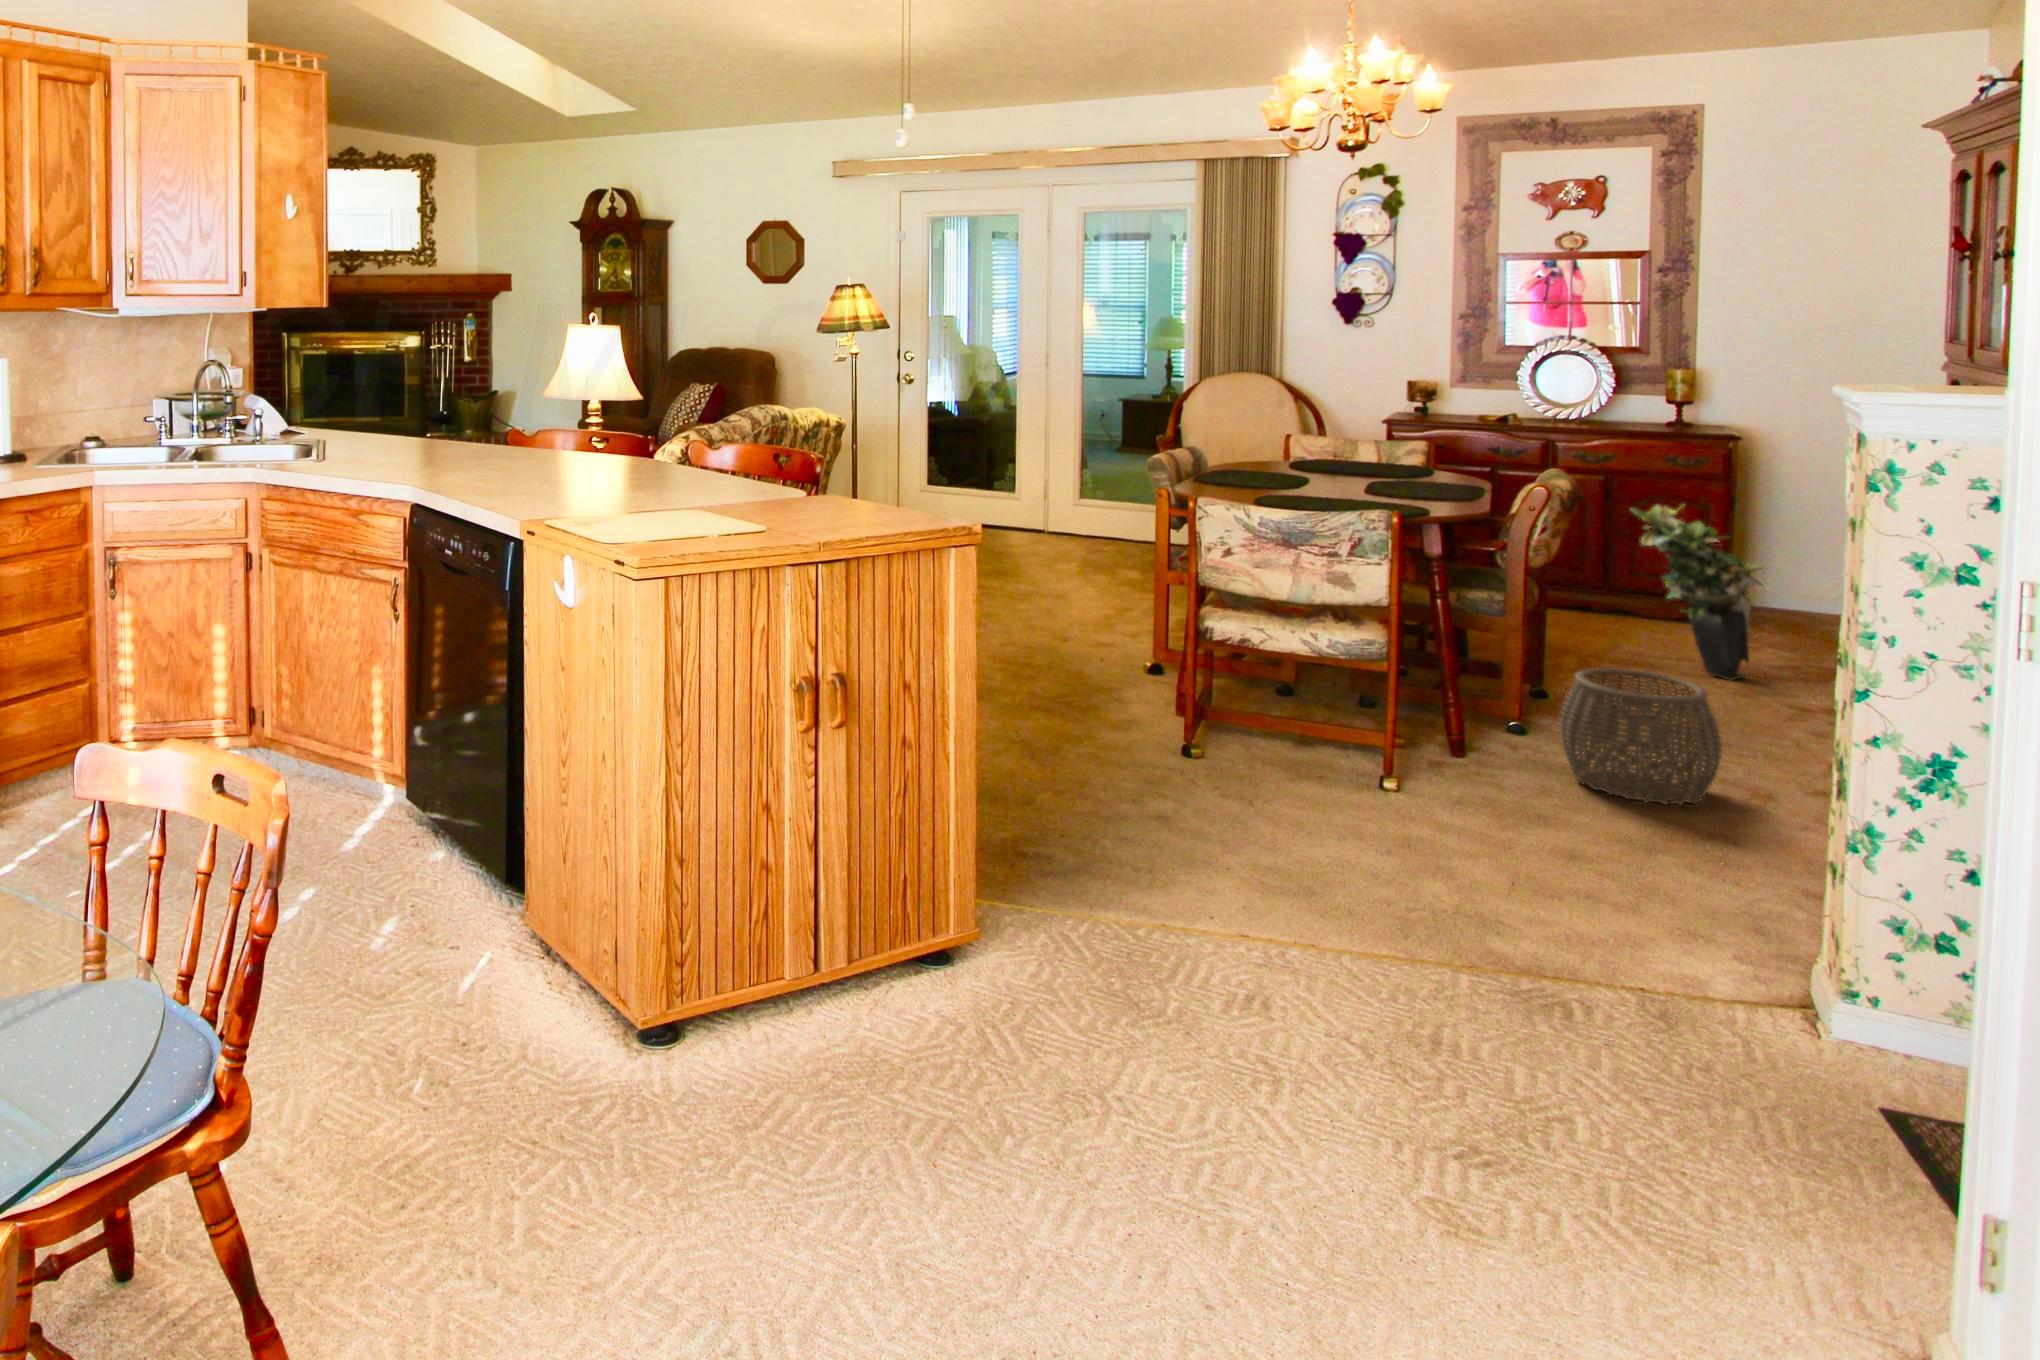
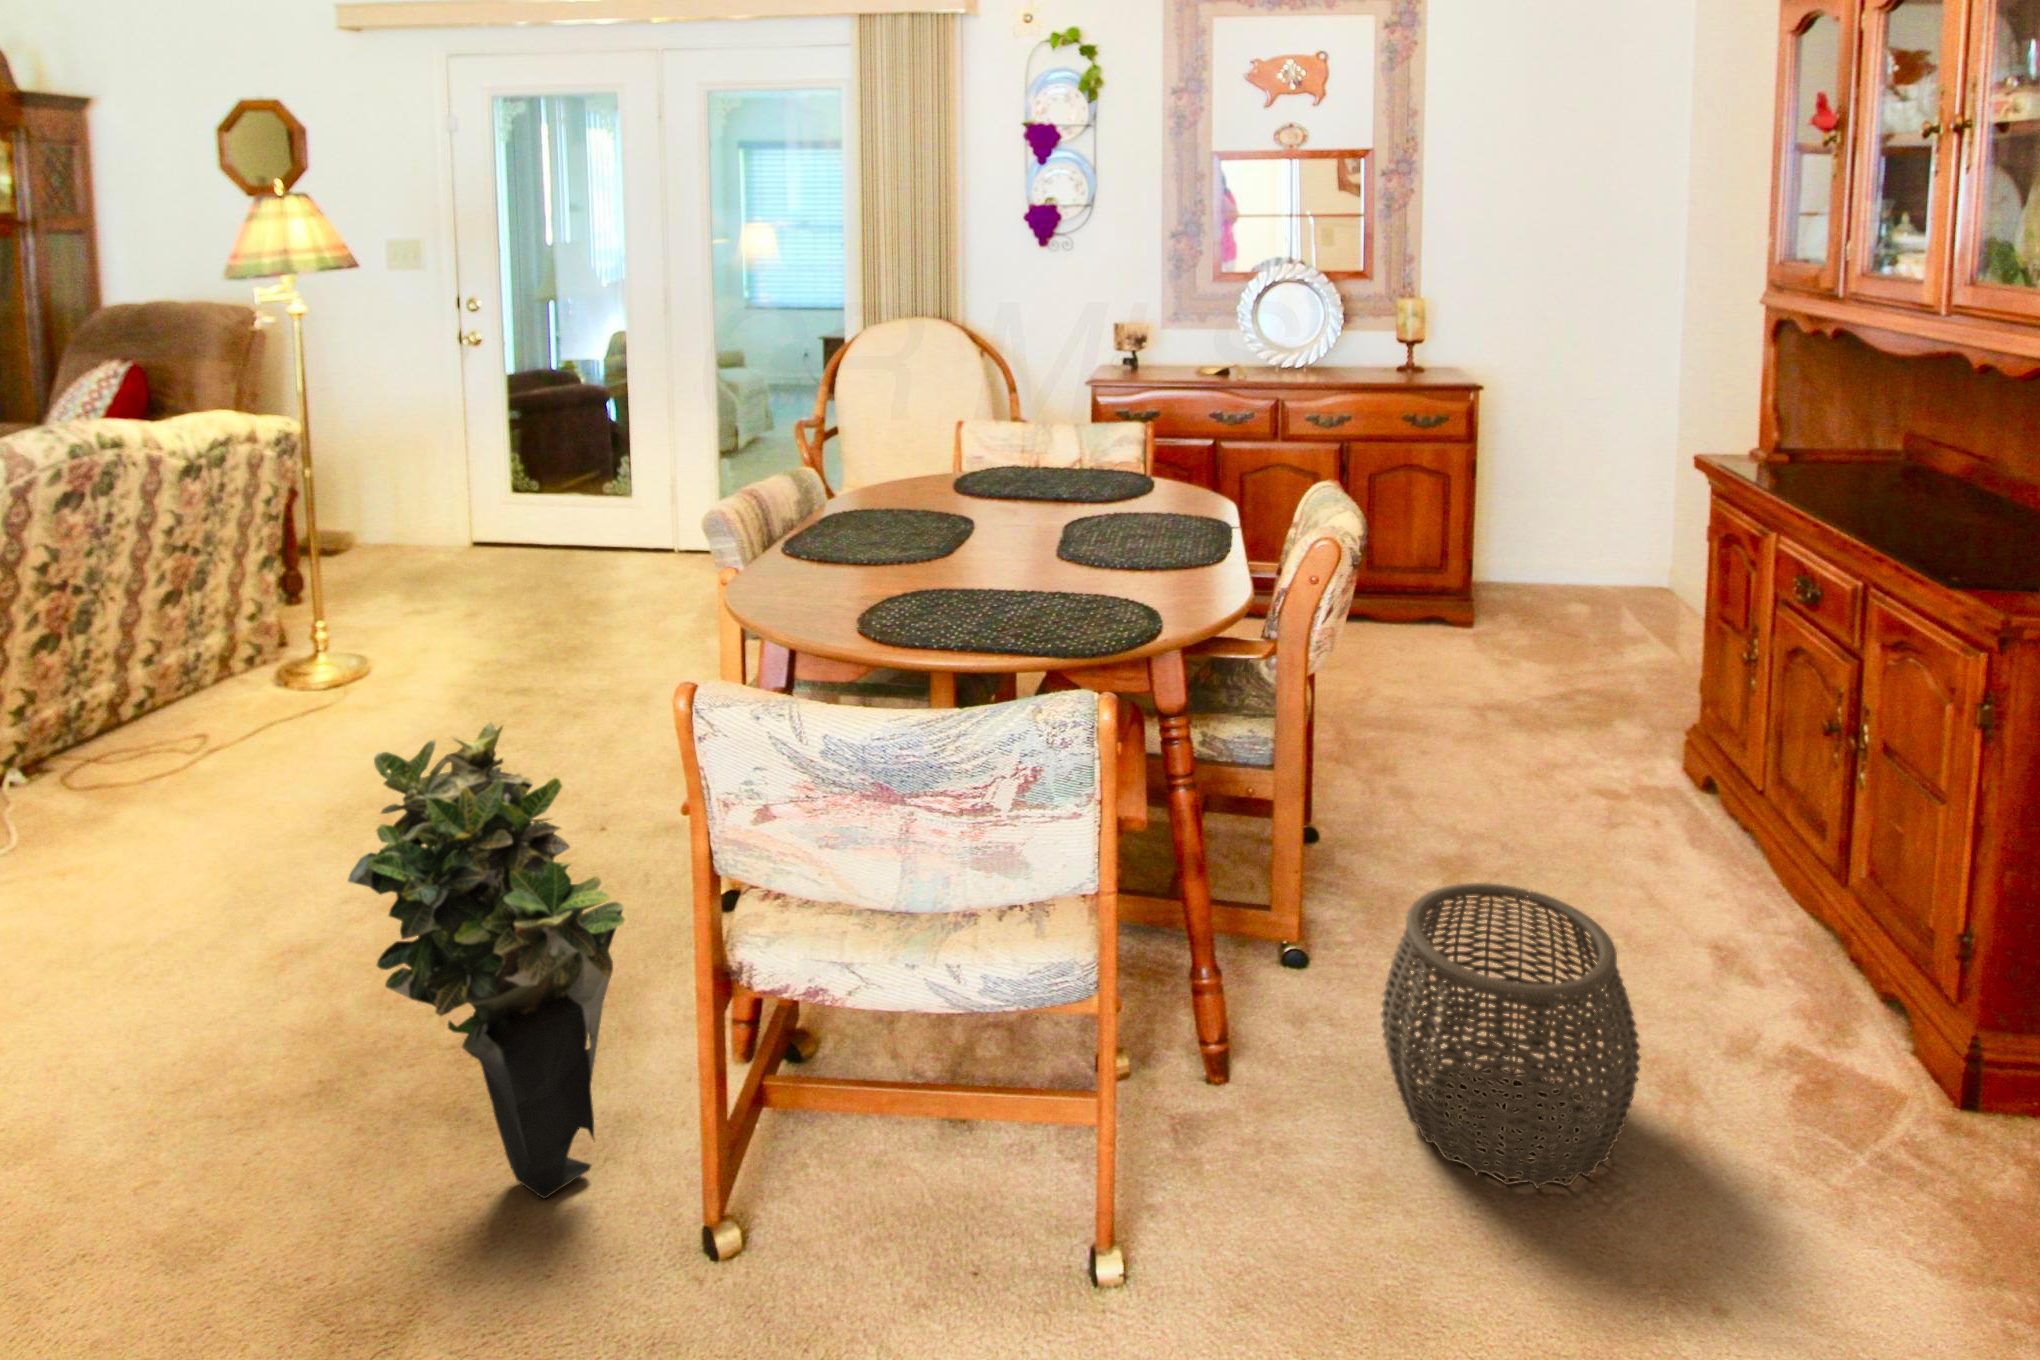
potted plant: present [1632,506,1764,680] -> present [348,723,625,1199]

